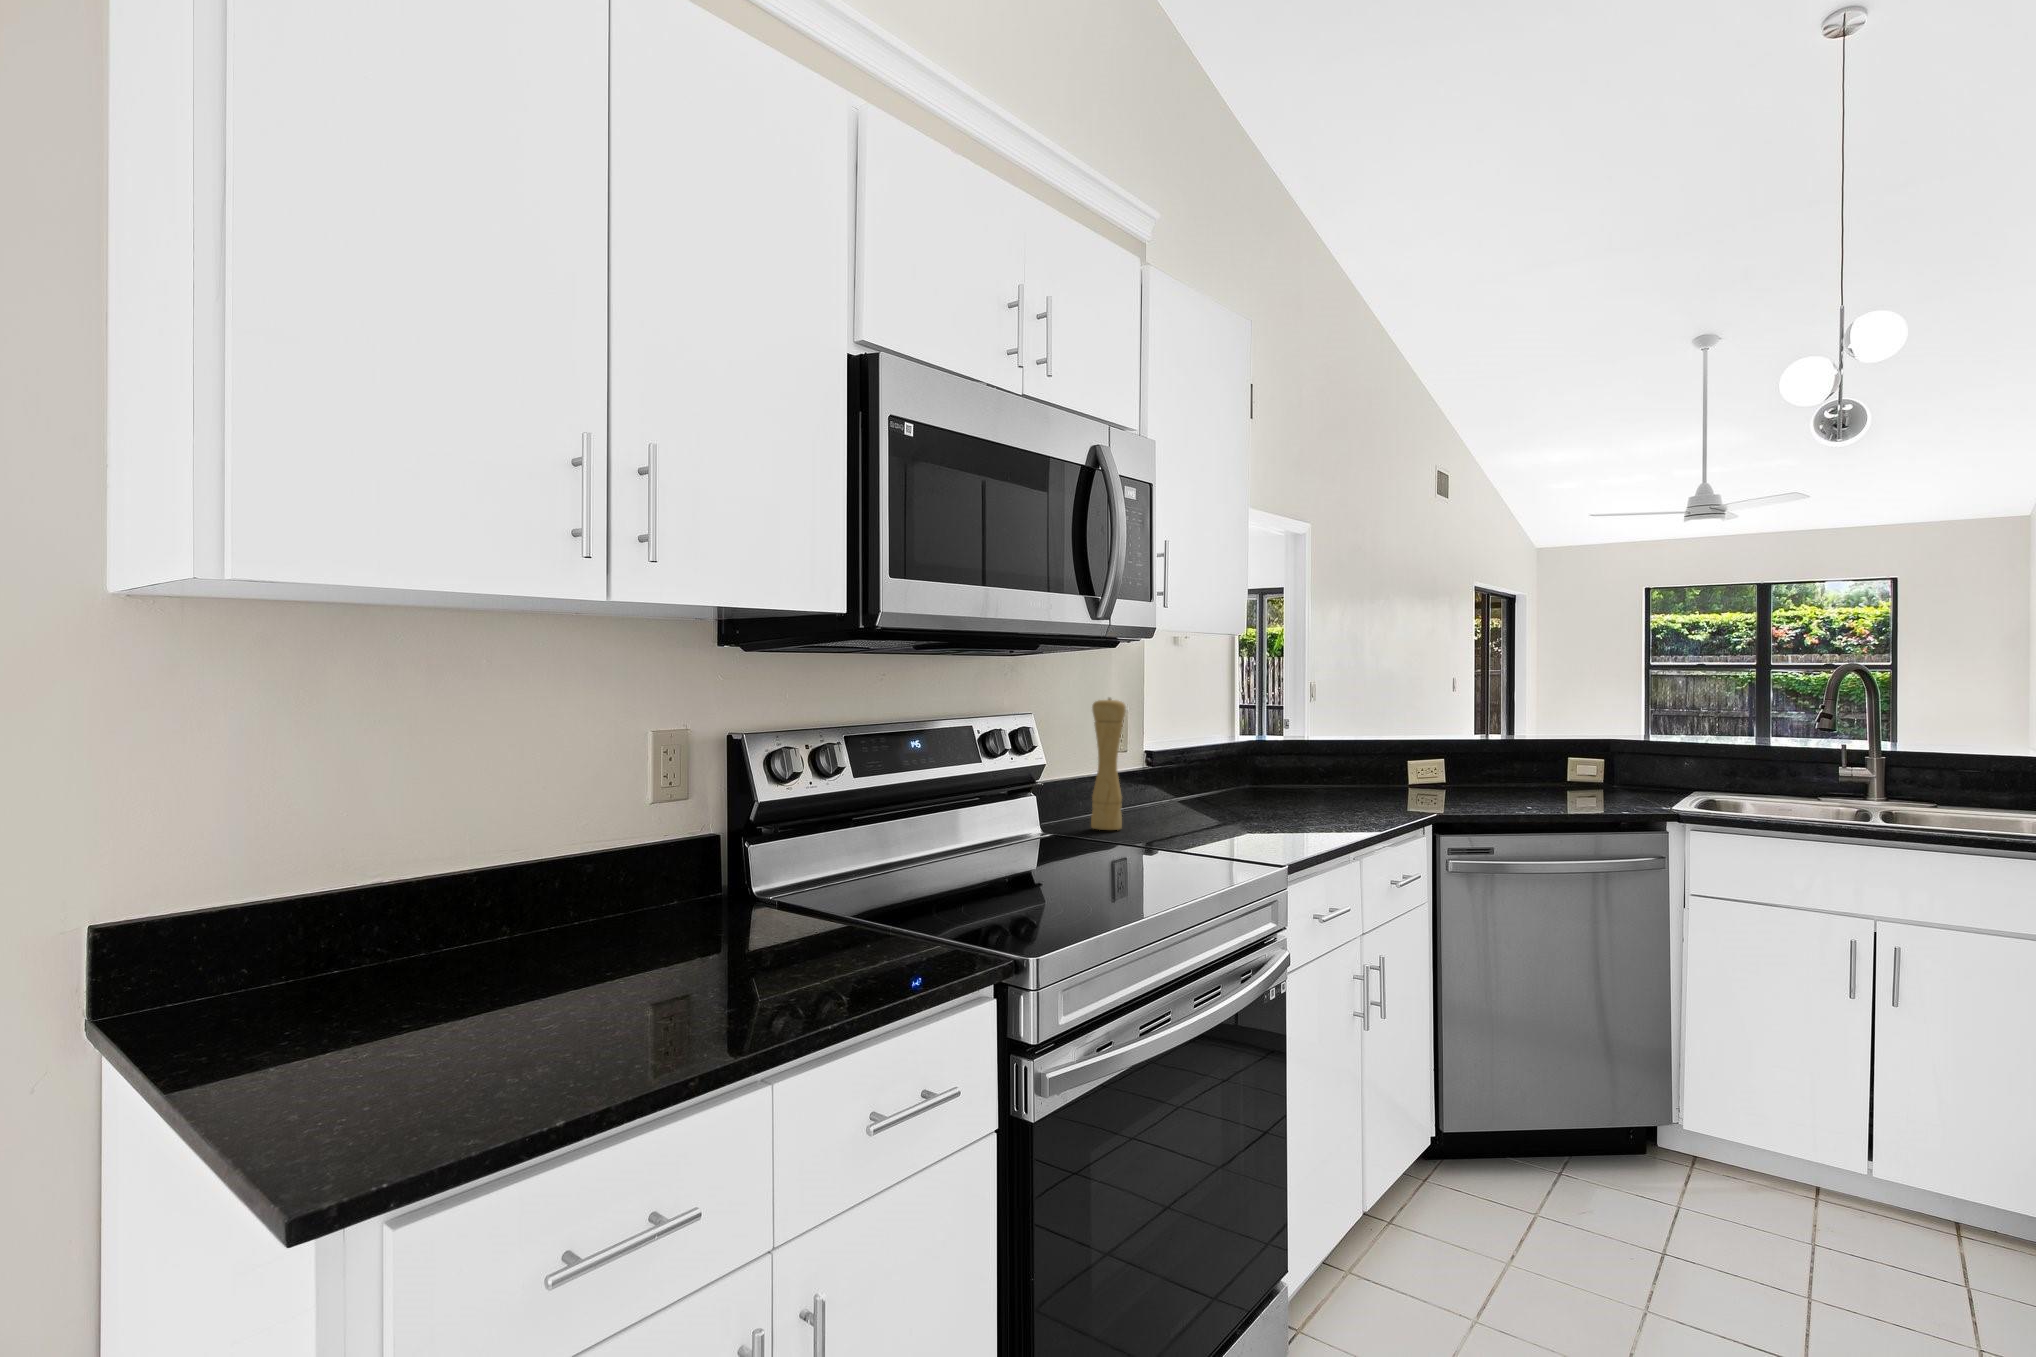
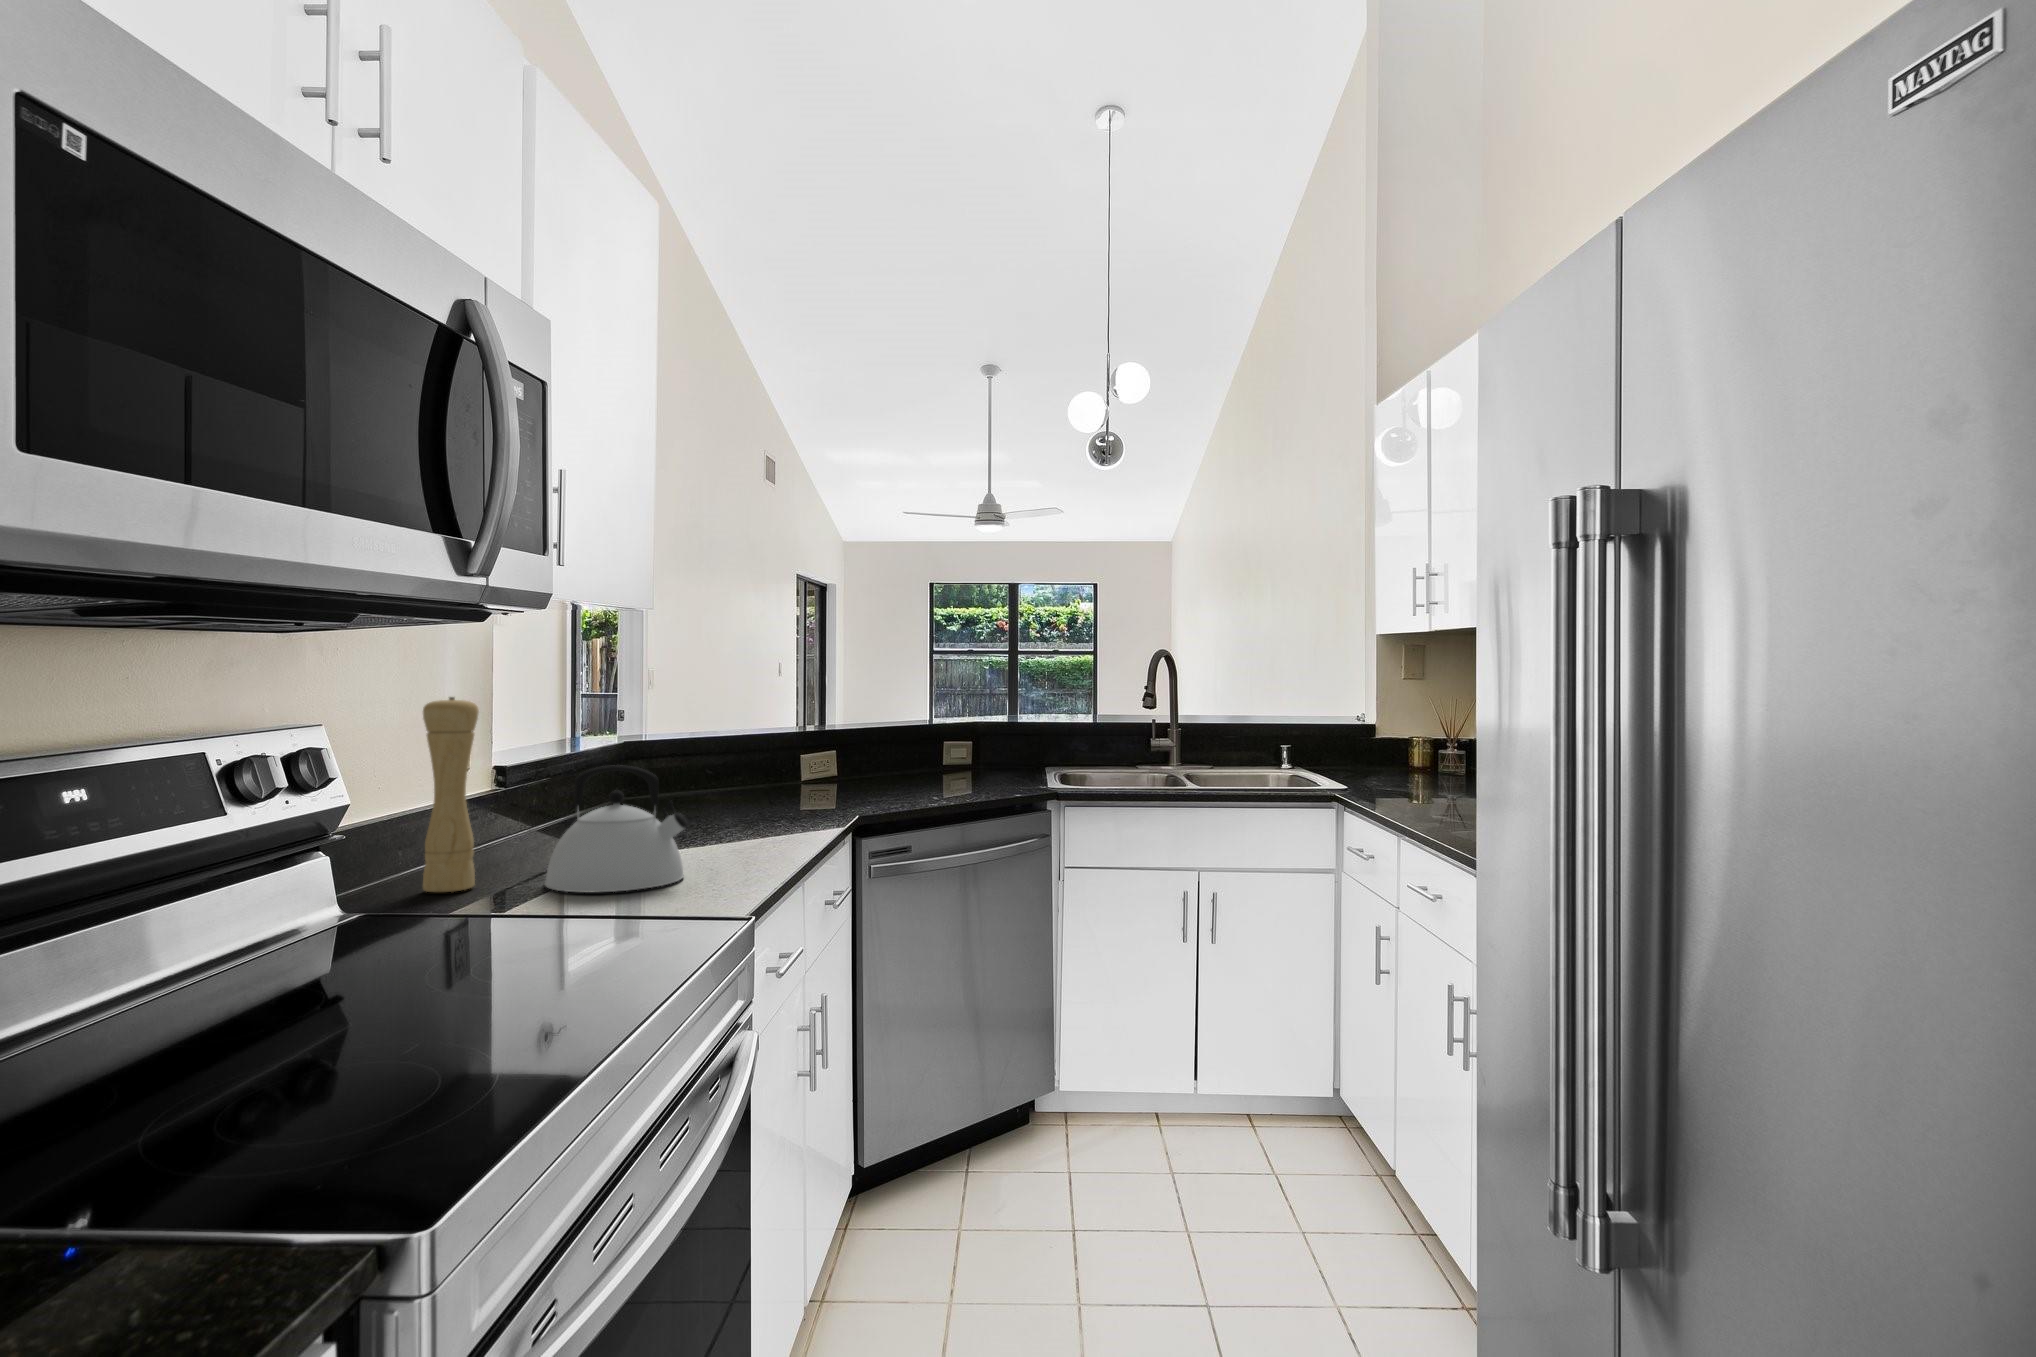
kettle: none [1164,751,1263,843] -> present [545,765,687,892]

